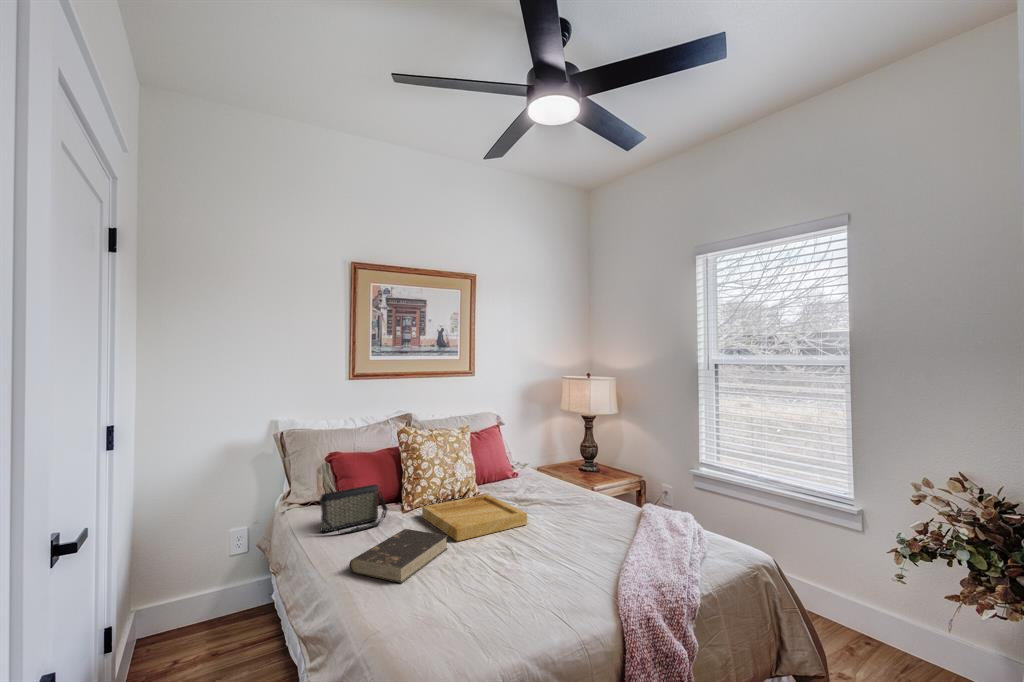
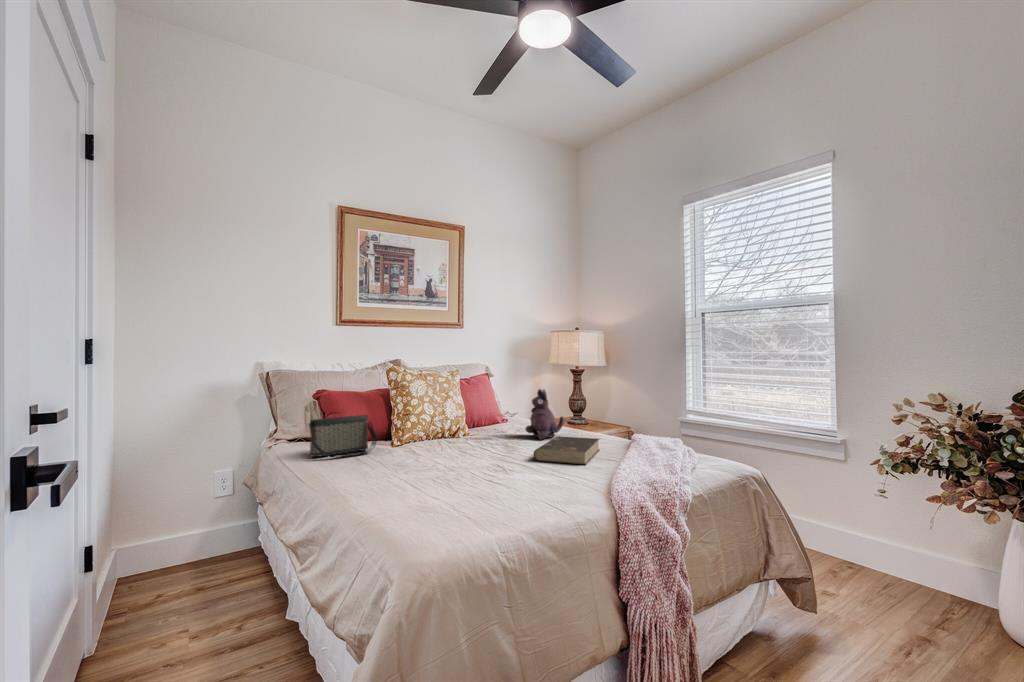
plush toy: none [535,451,573,505] -> present [525,389,564,439]
tray: present [422,495,527,541] -> none [413,430,519,462]
book: present [349,529,448,583] -> present [534,436,599,464]

